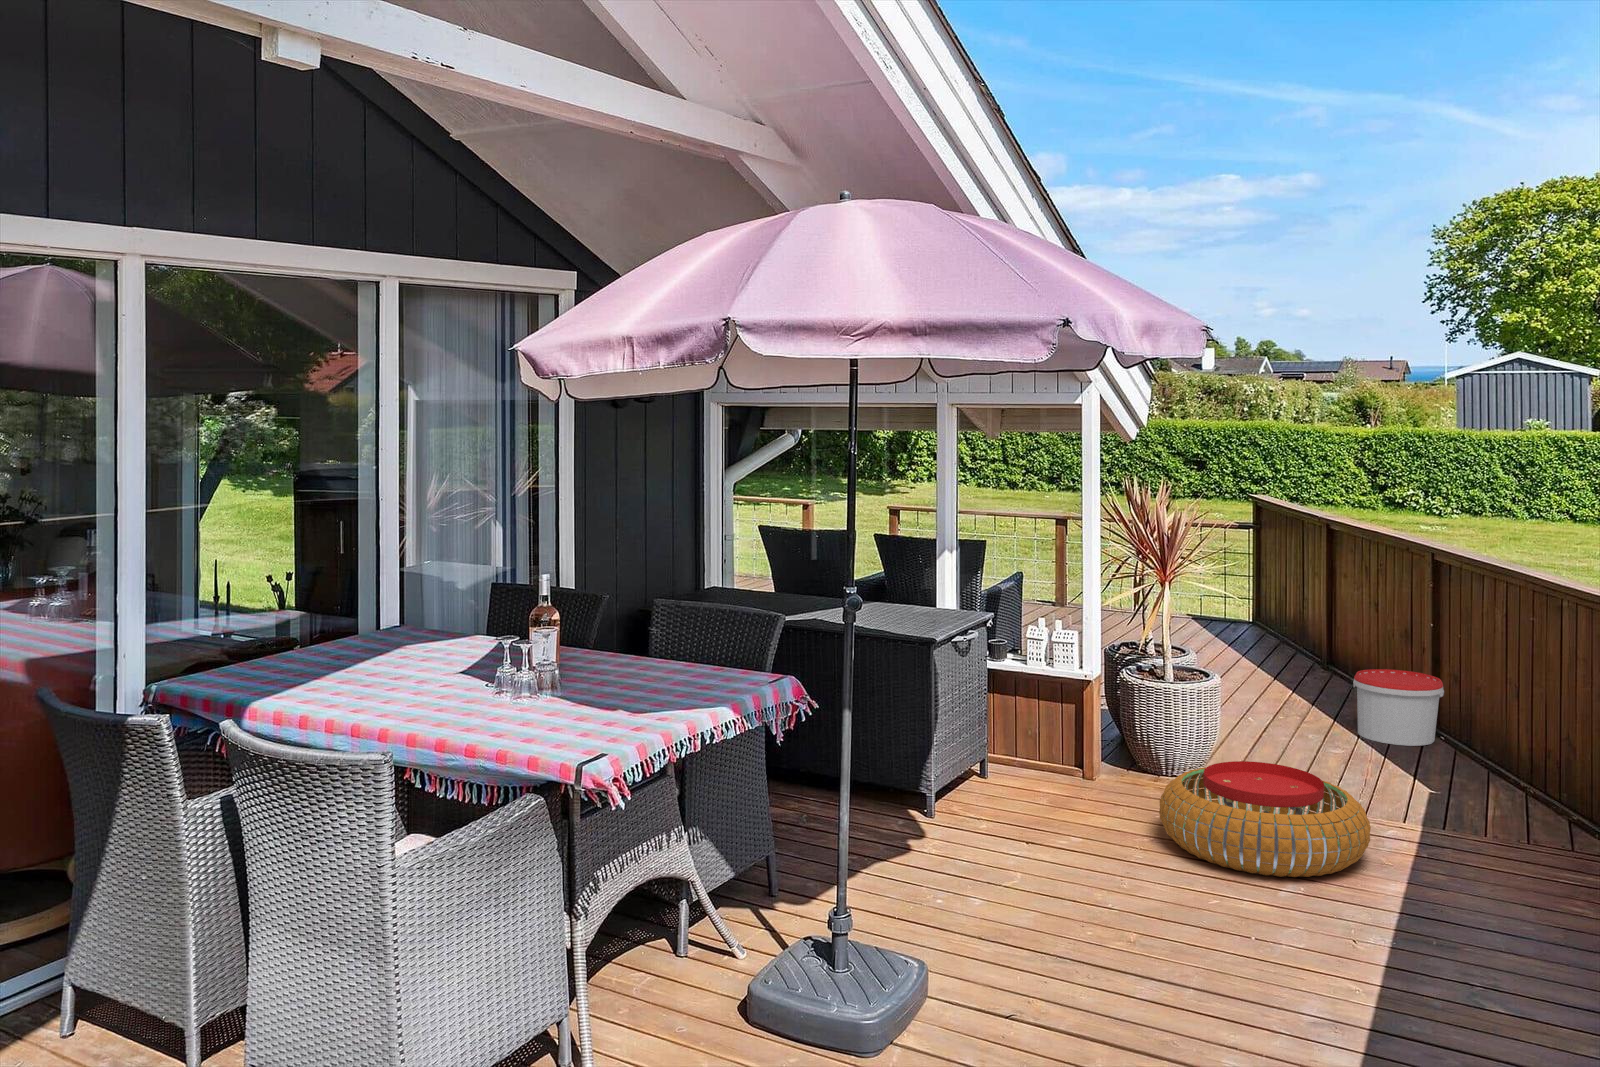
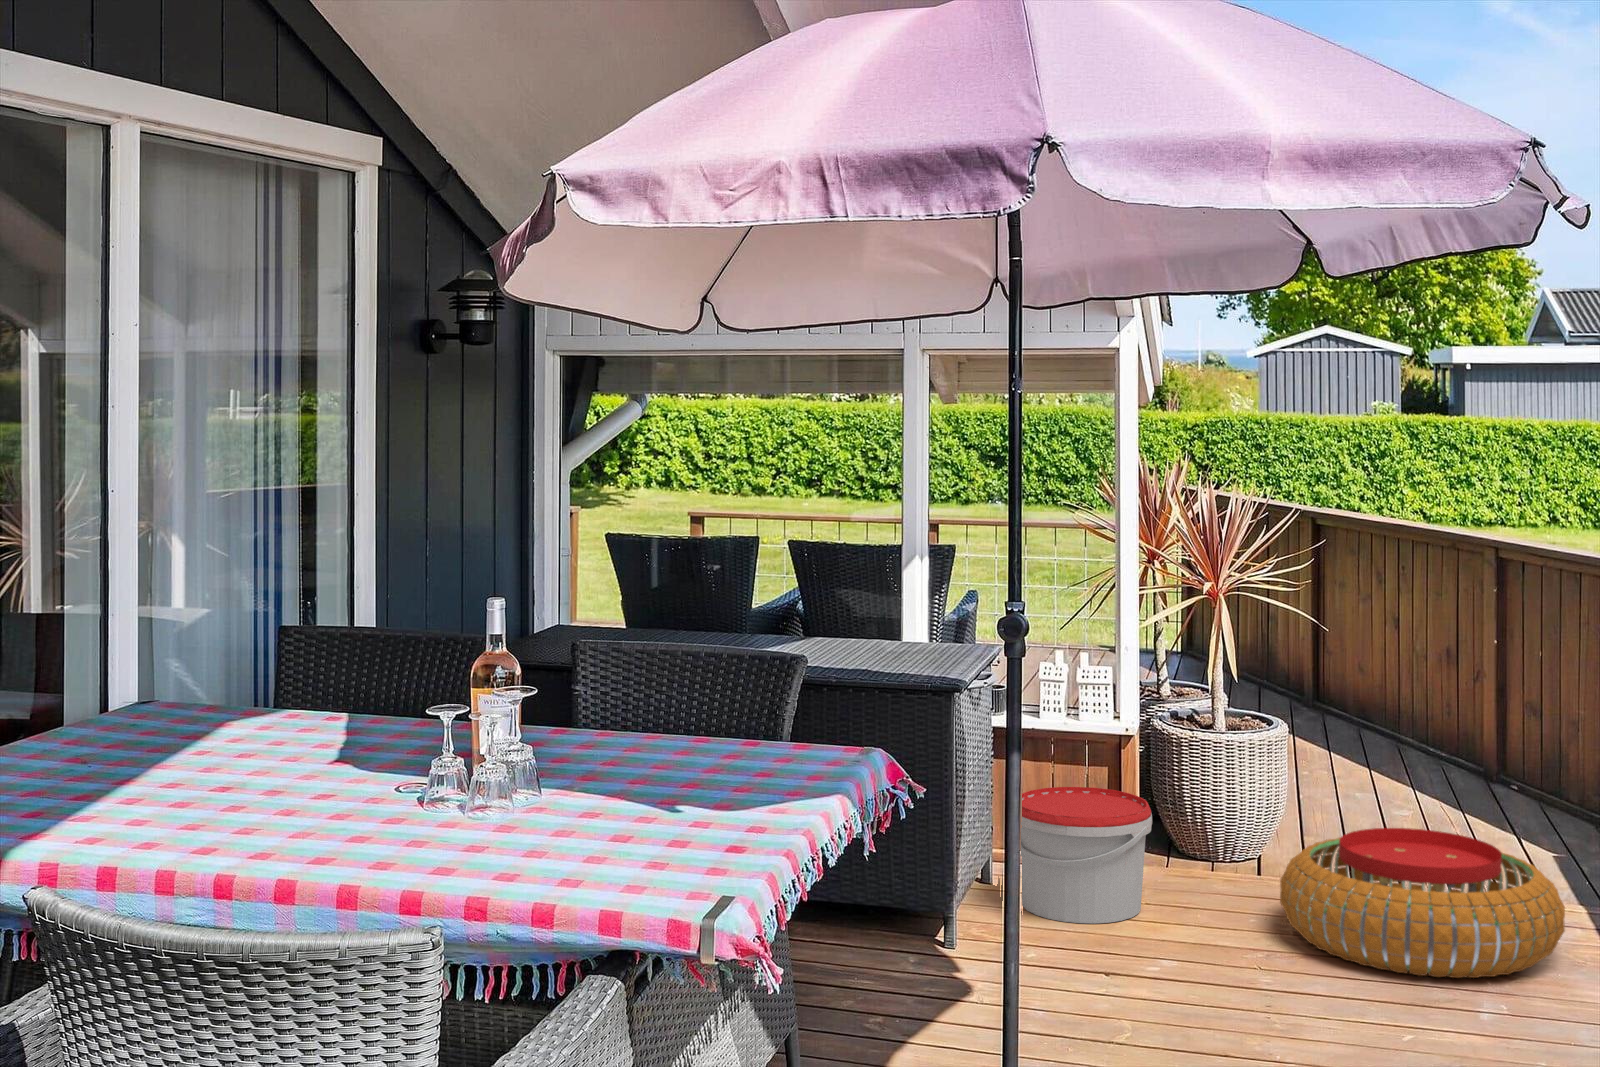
bucket: present [1353,669,1444,746] -> present [1021,787,1152,924]

